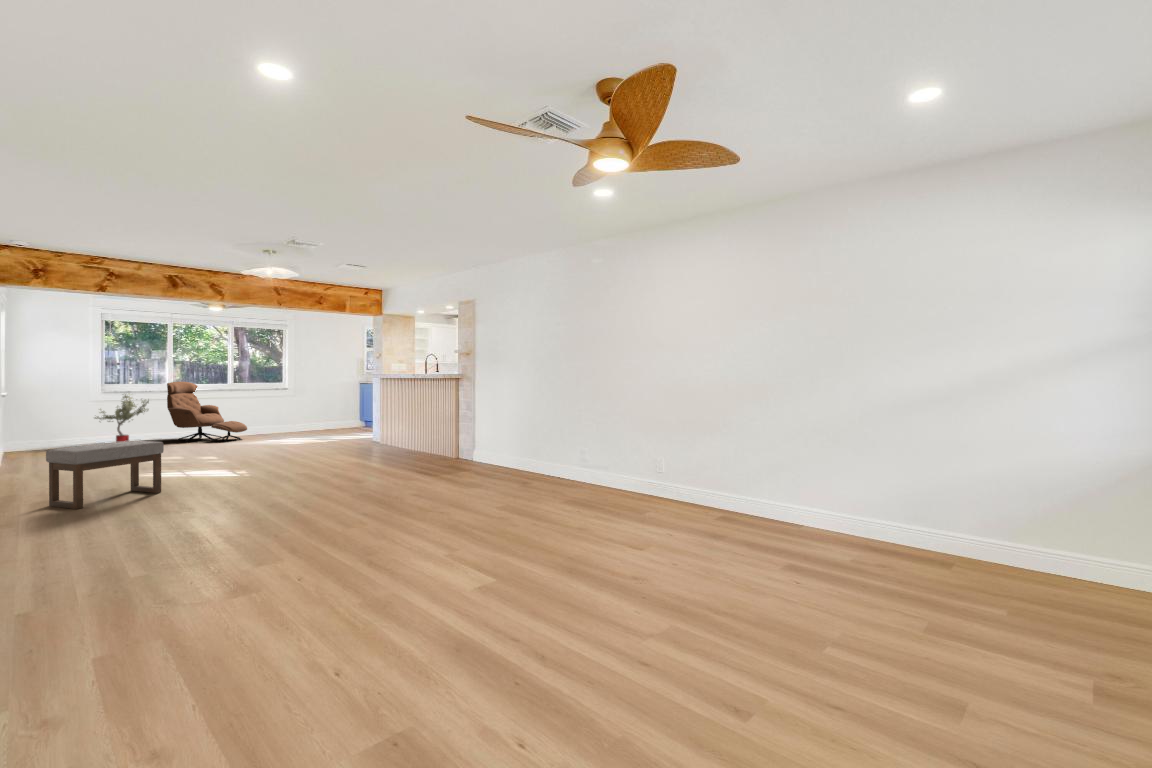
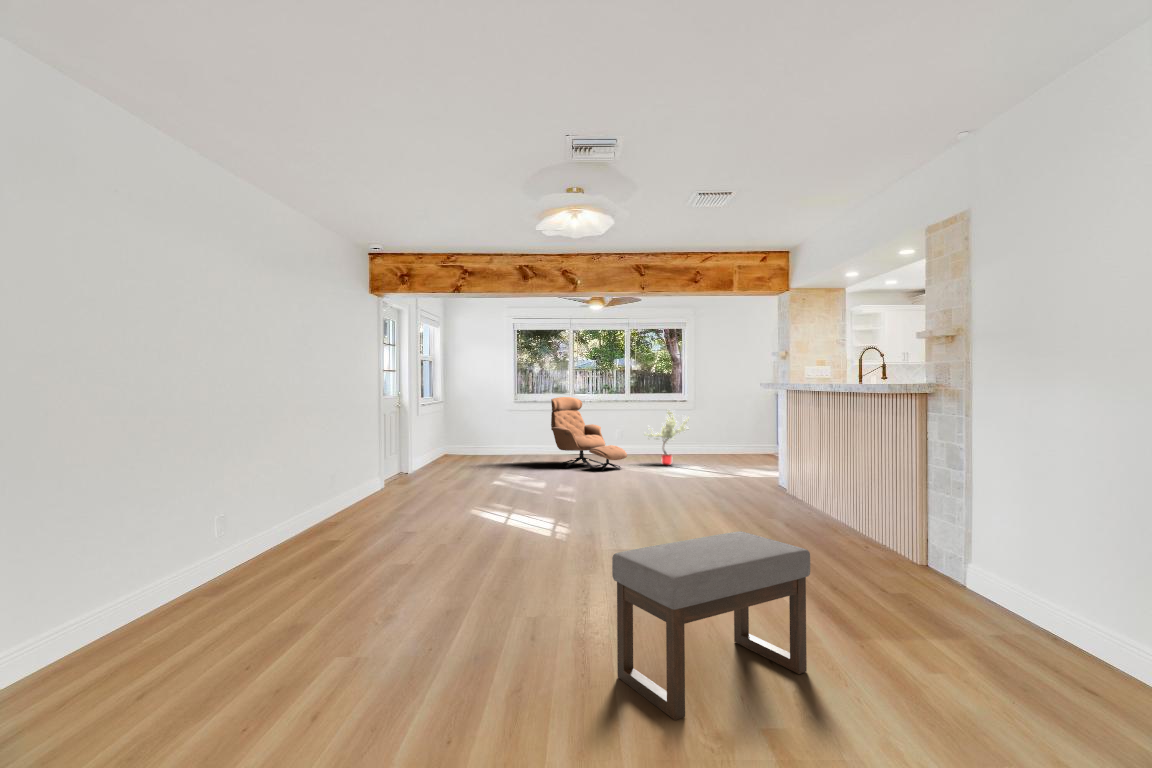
potted tree: present [95,394,149,442] -> present [644,410,689,466]
ottoman: present [46,441,164,509] -> present [612,531,810,720]

